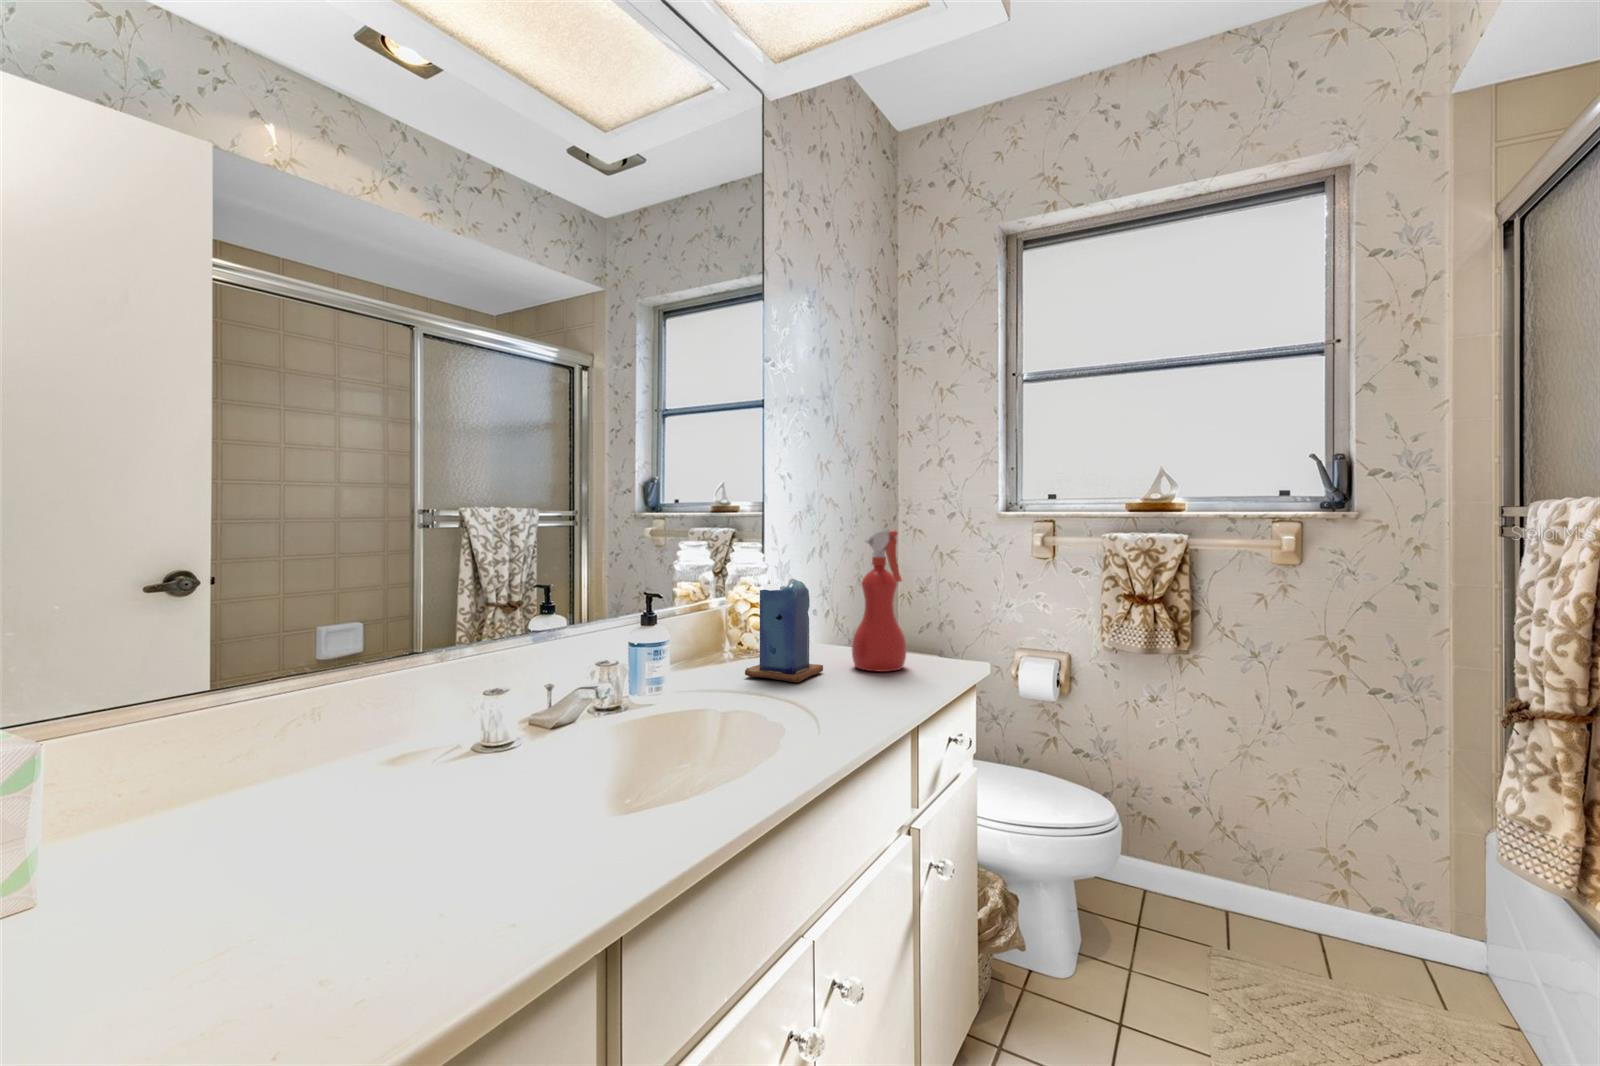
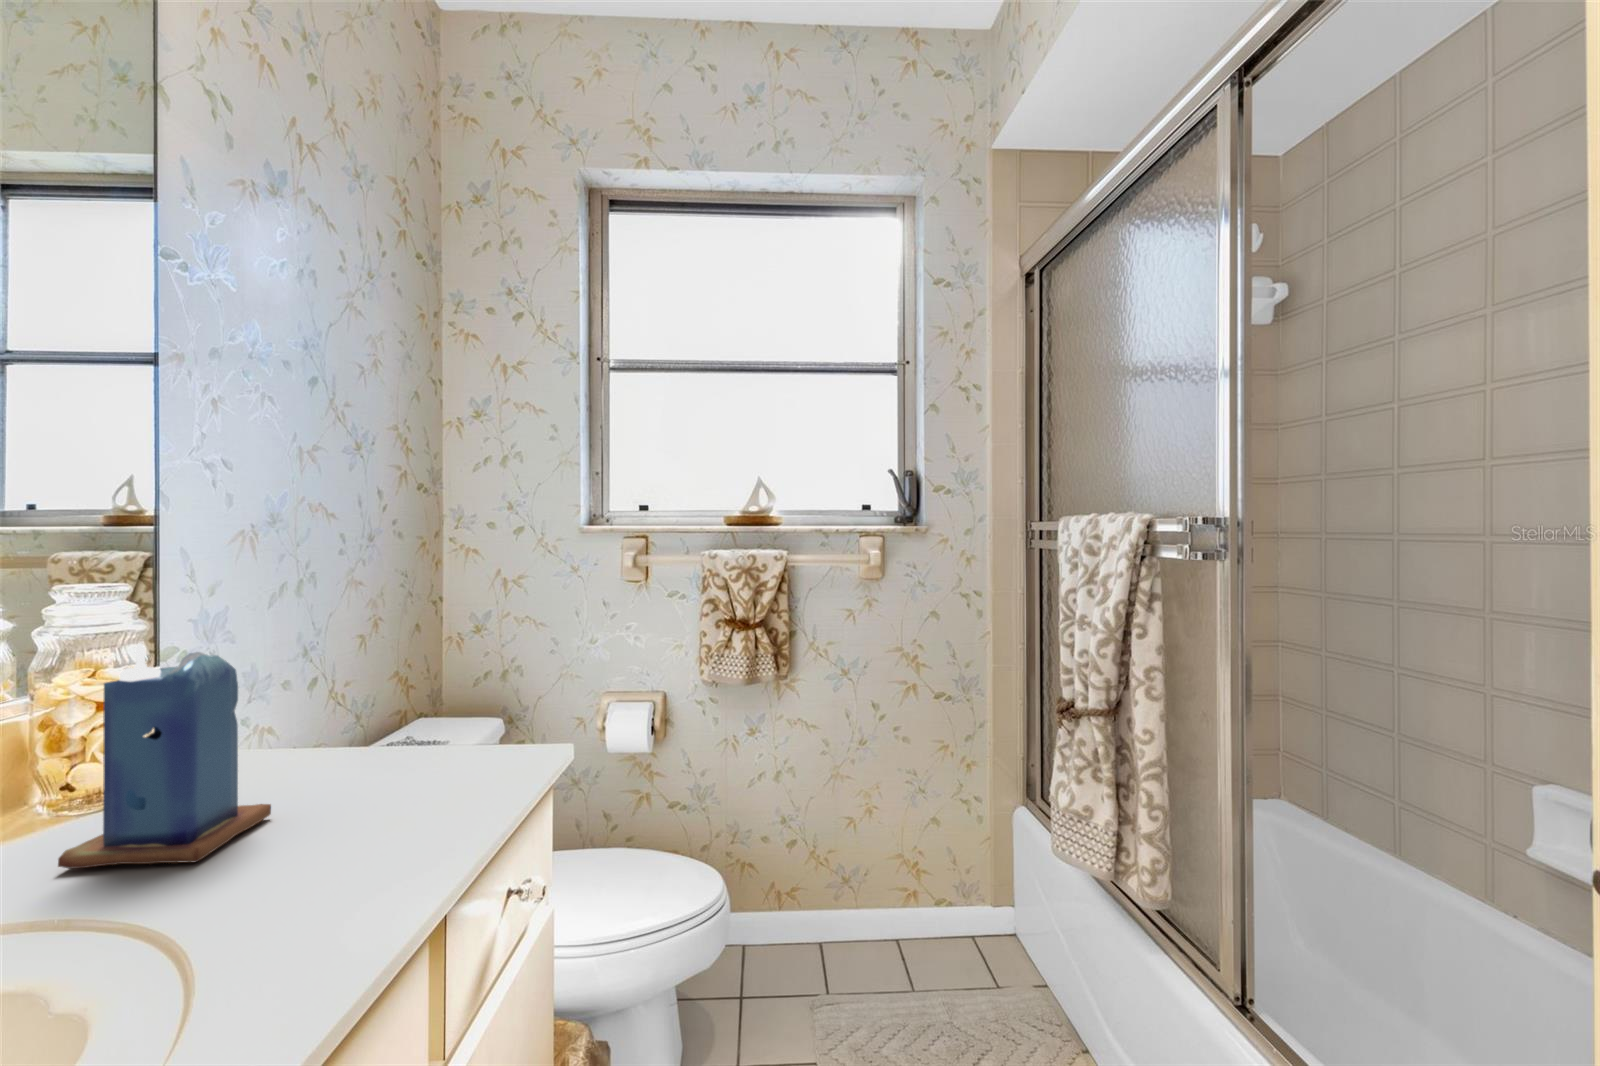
spray bottle: present [852,530,907,672] -> none [338,554,443,796]

